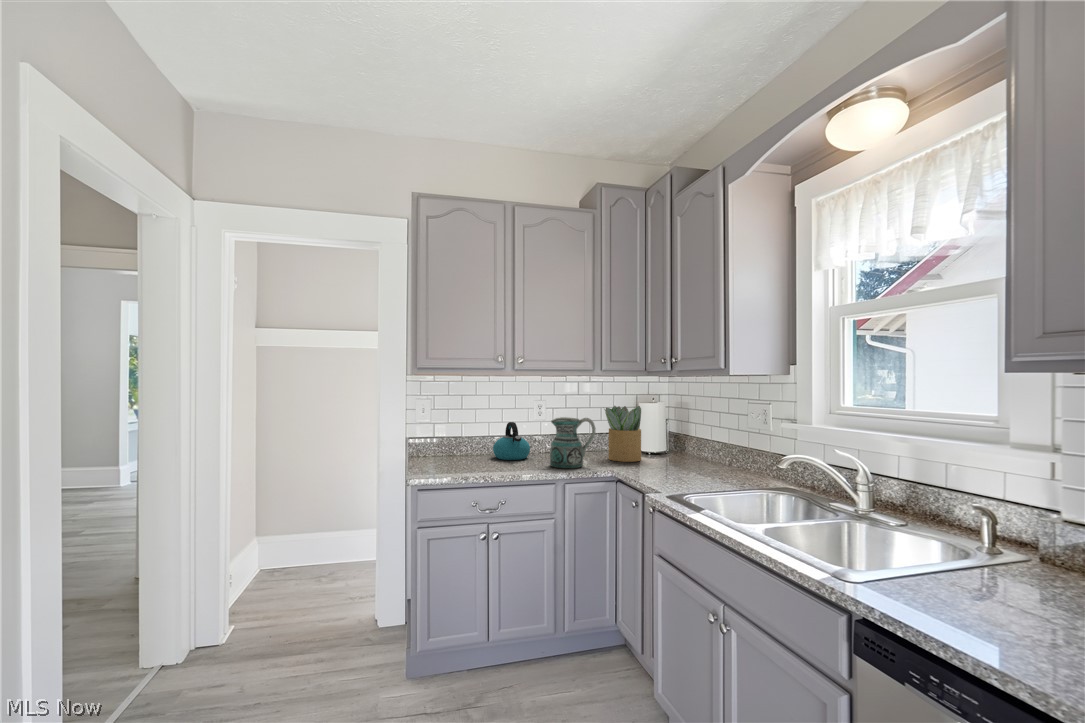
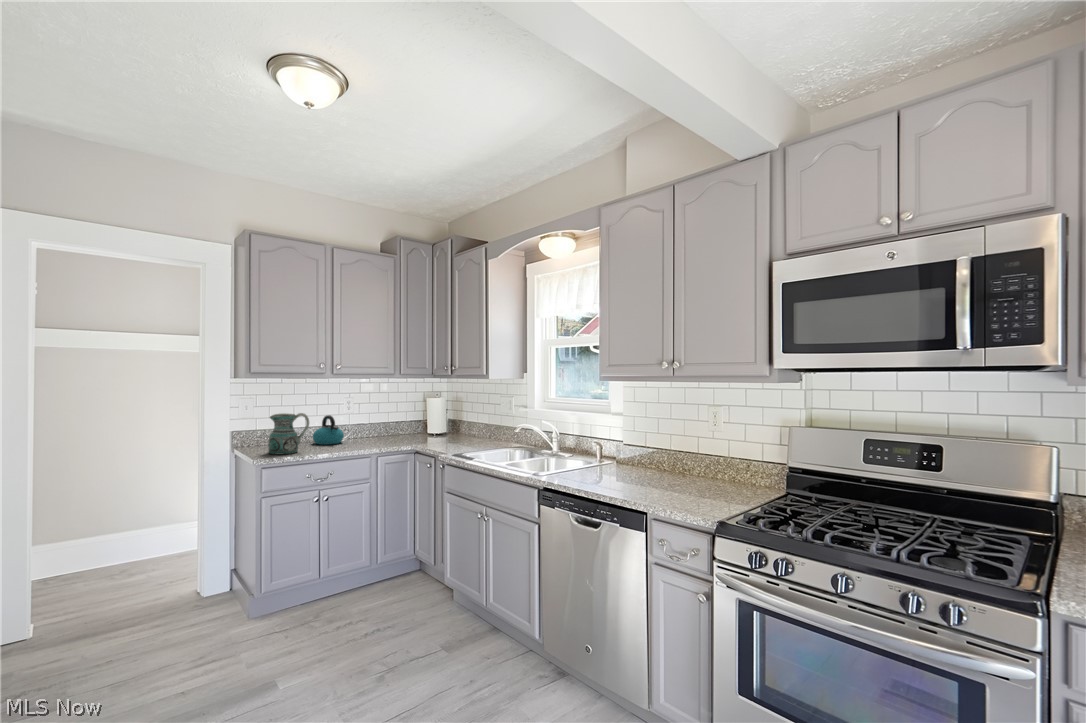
potted plant: present [604,406,641,462] -> none [401,400,430,440]
ceramic pitcher: present [550,417,596,468] -> present [268,413,309,455]

